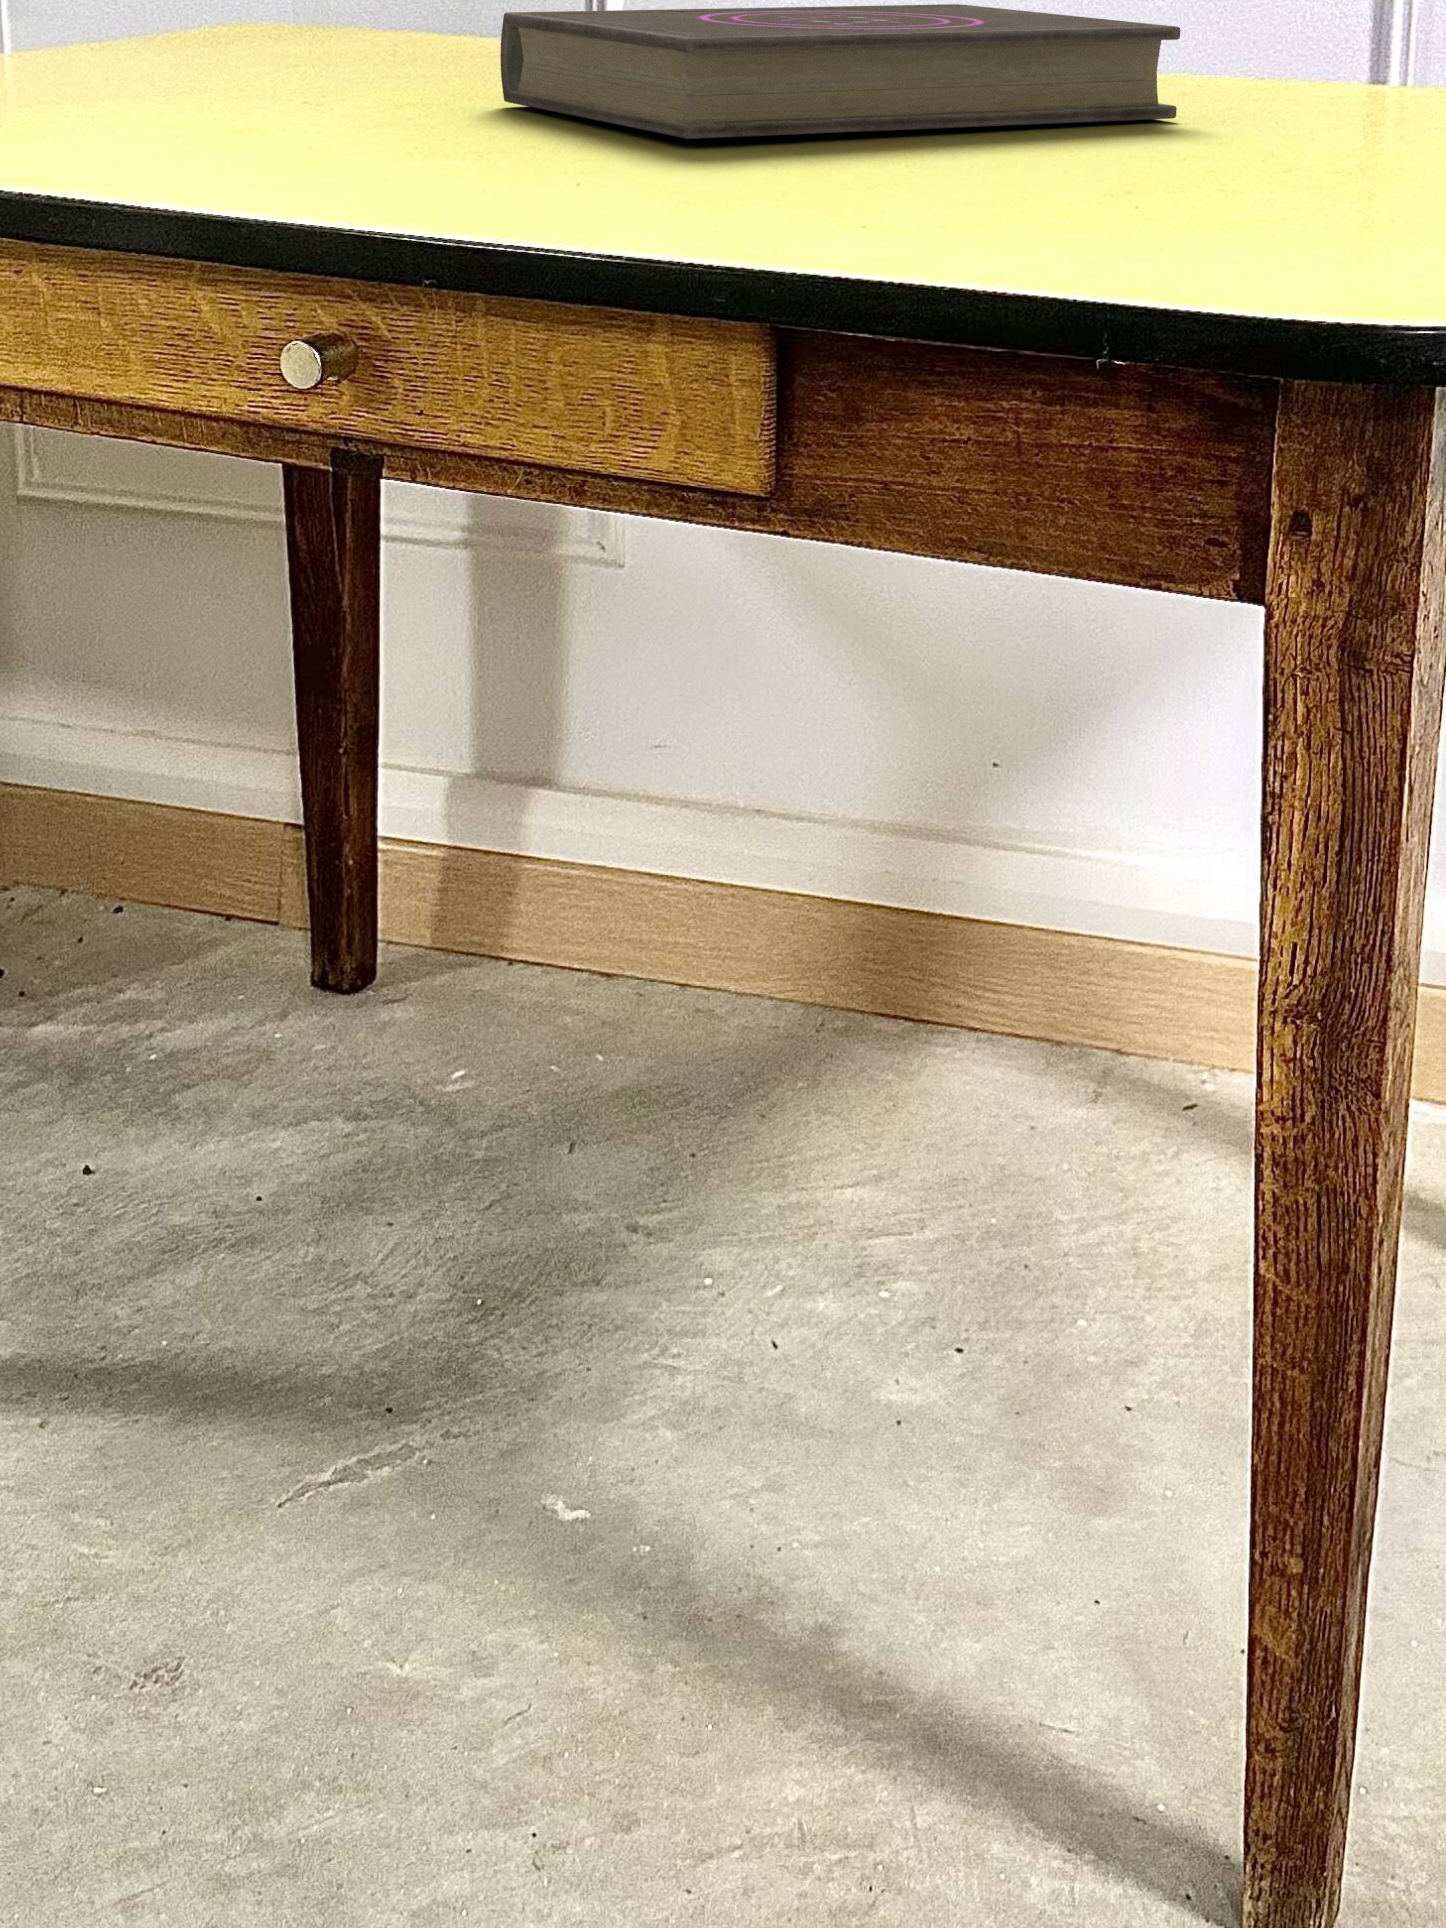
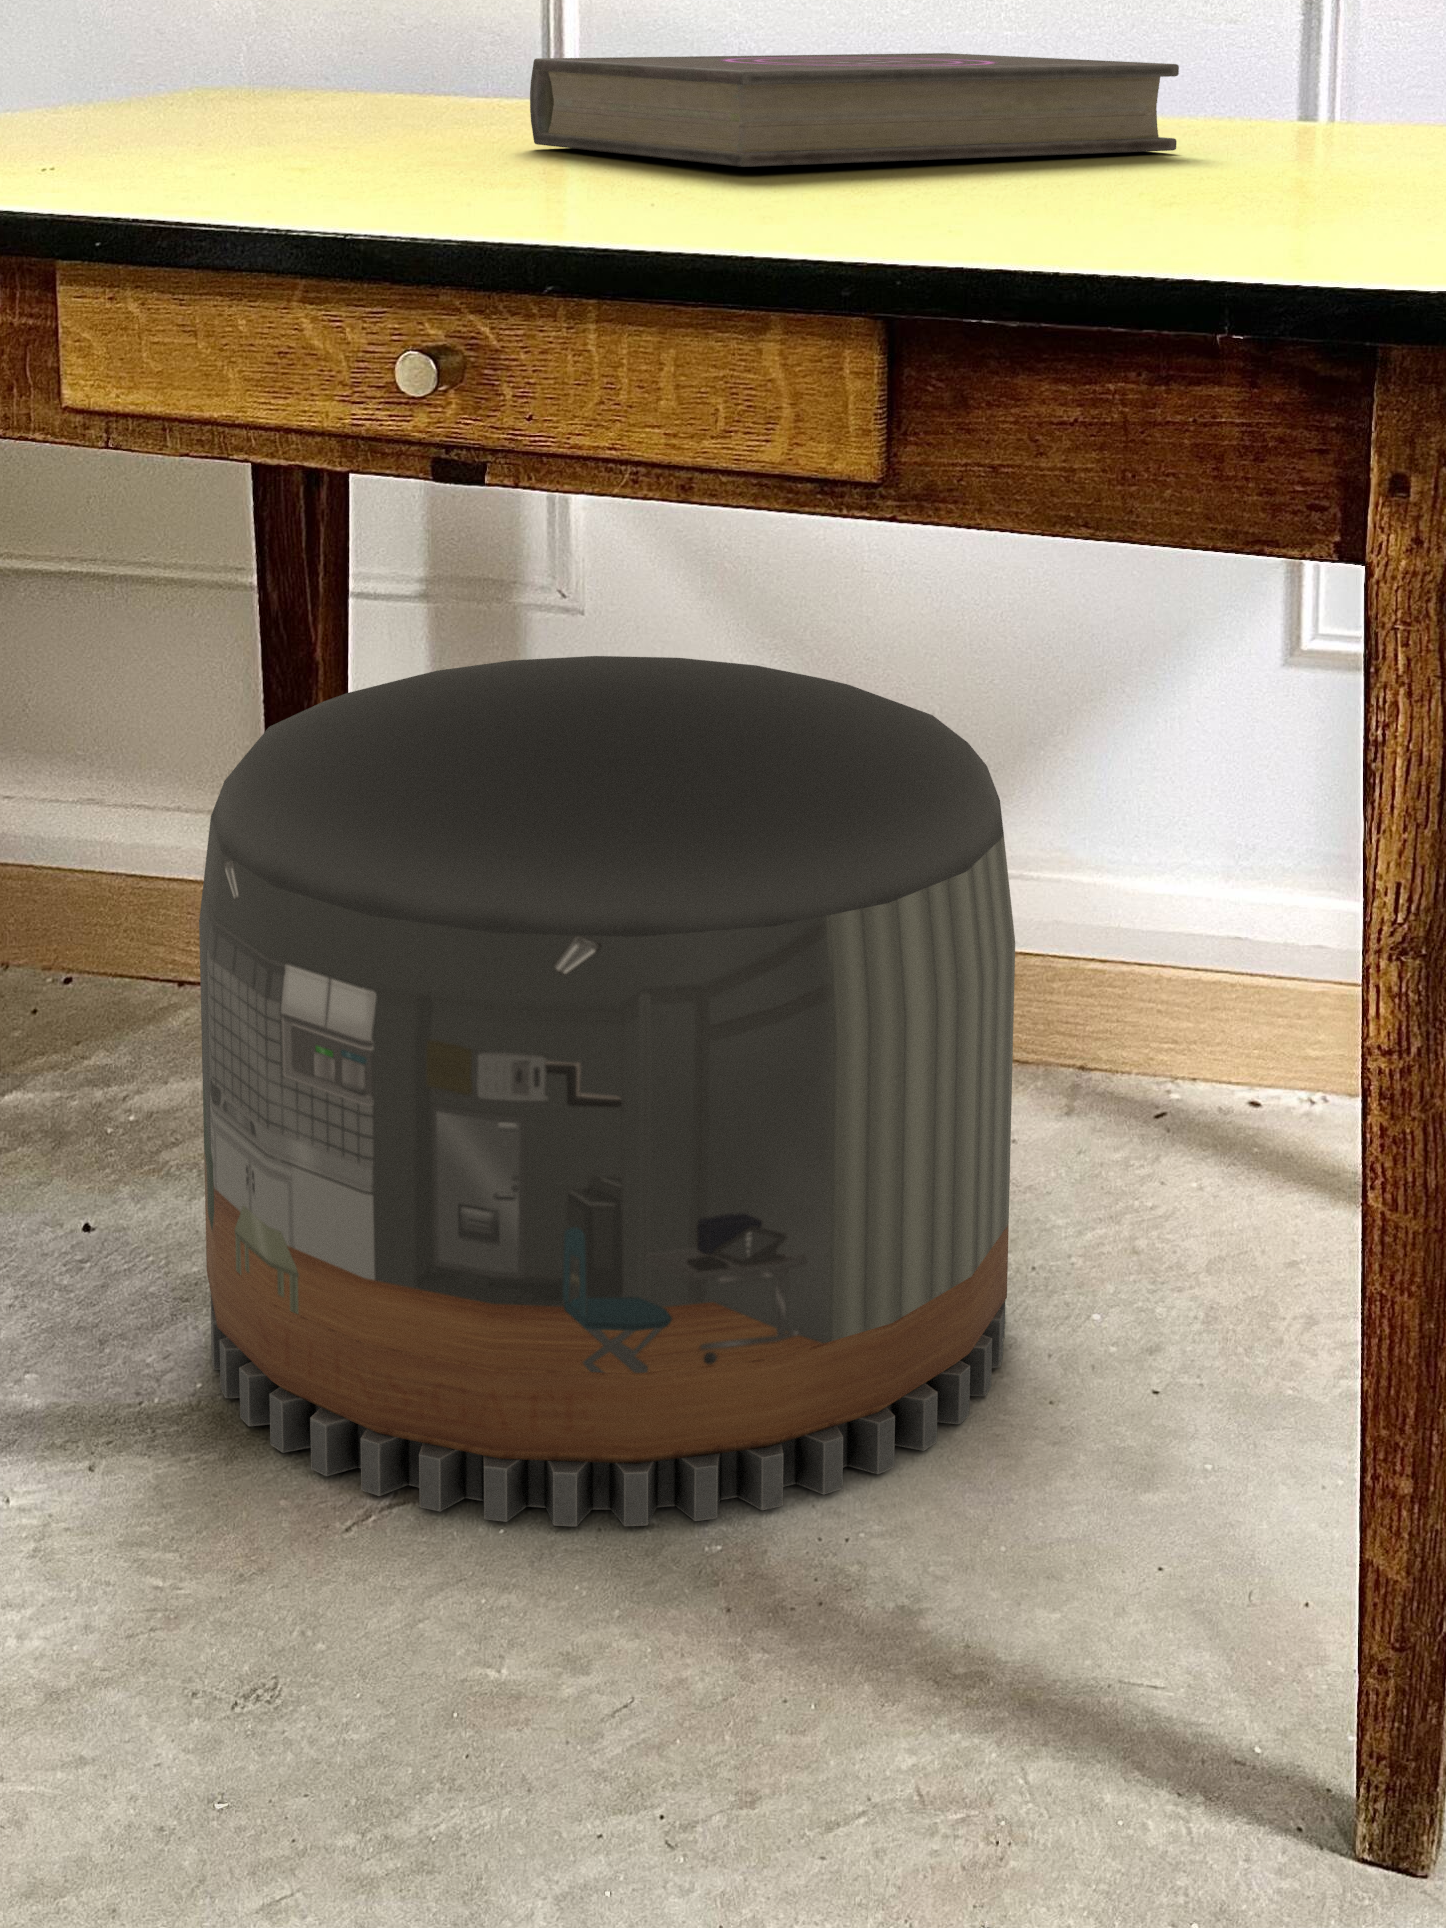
pouf: none [168,622,999,1516] -> present [199,656,1015,1526]

